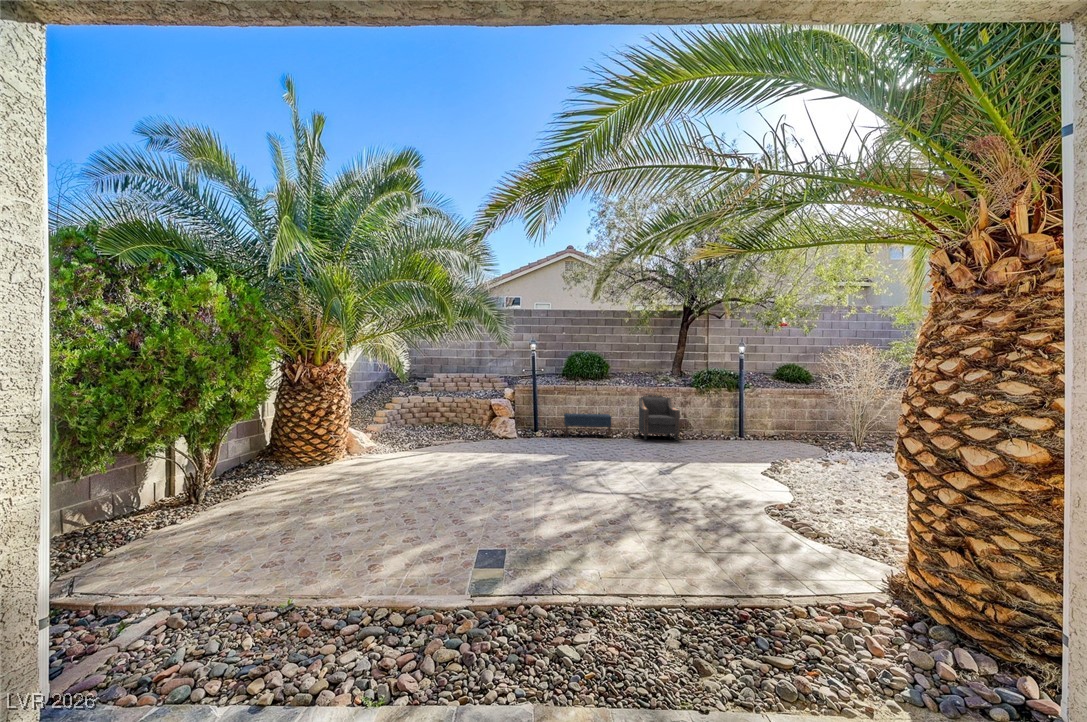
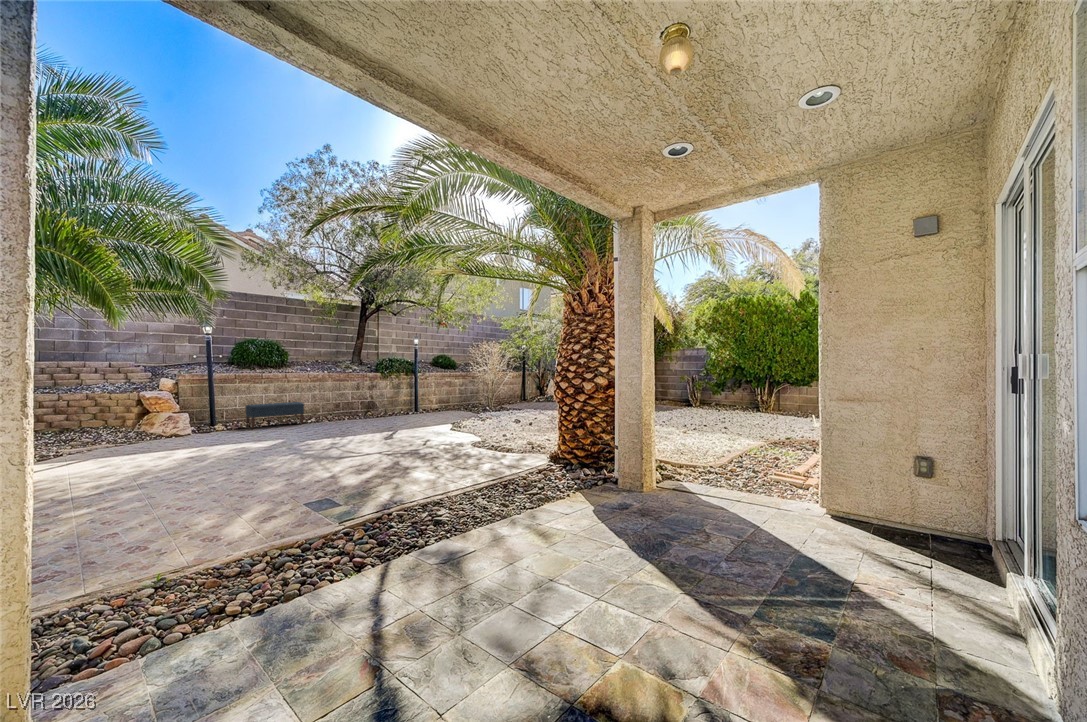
chair: present [638,395,680,440] -> none [327,379,372,422]

